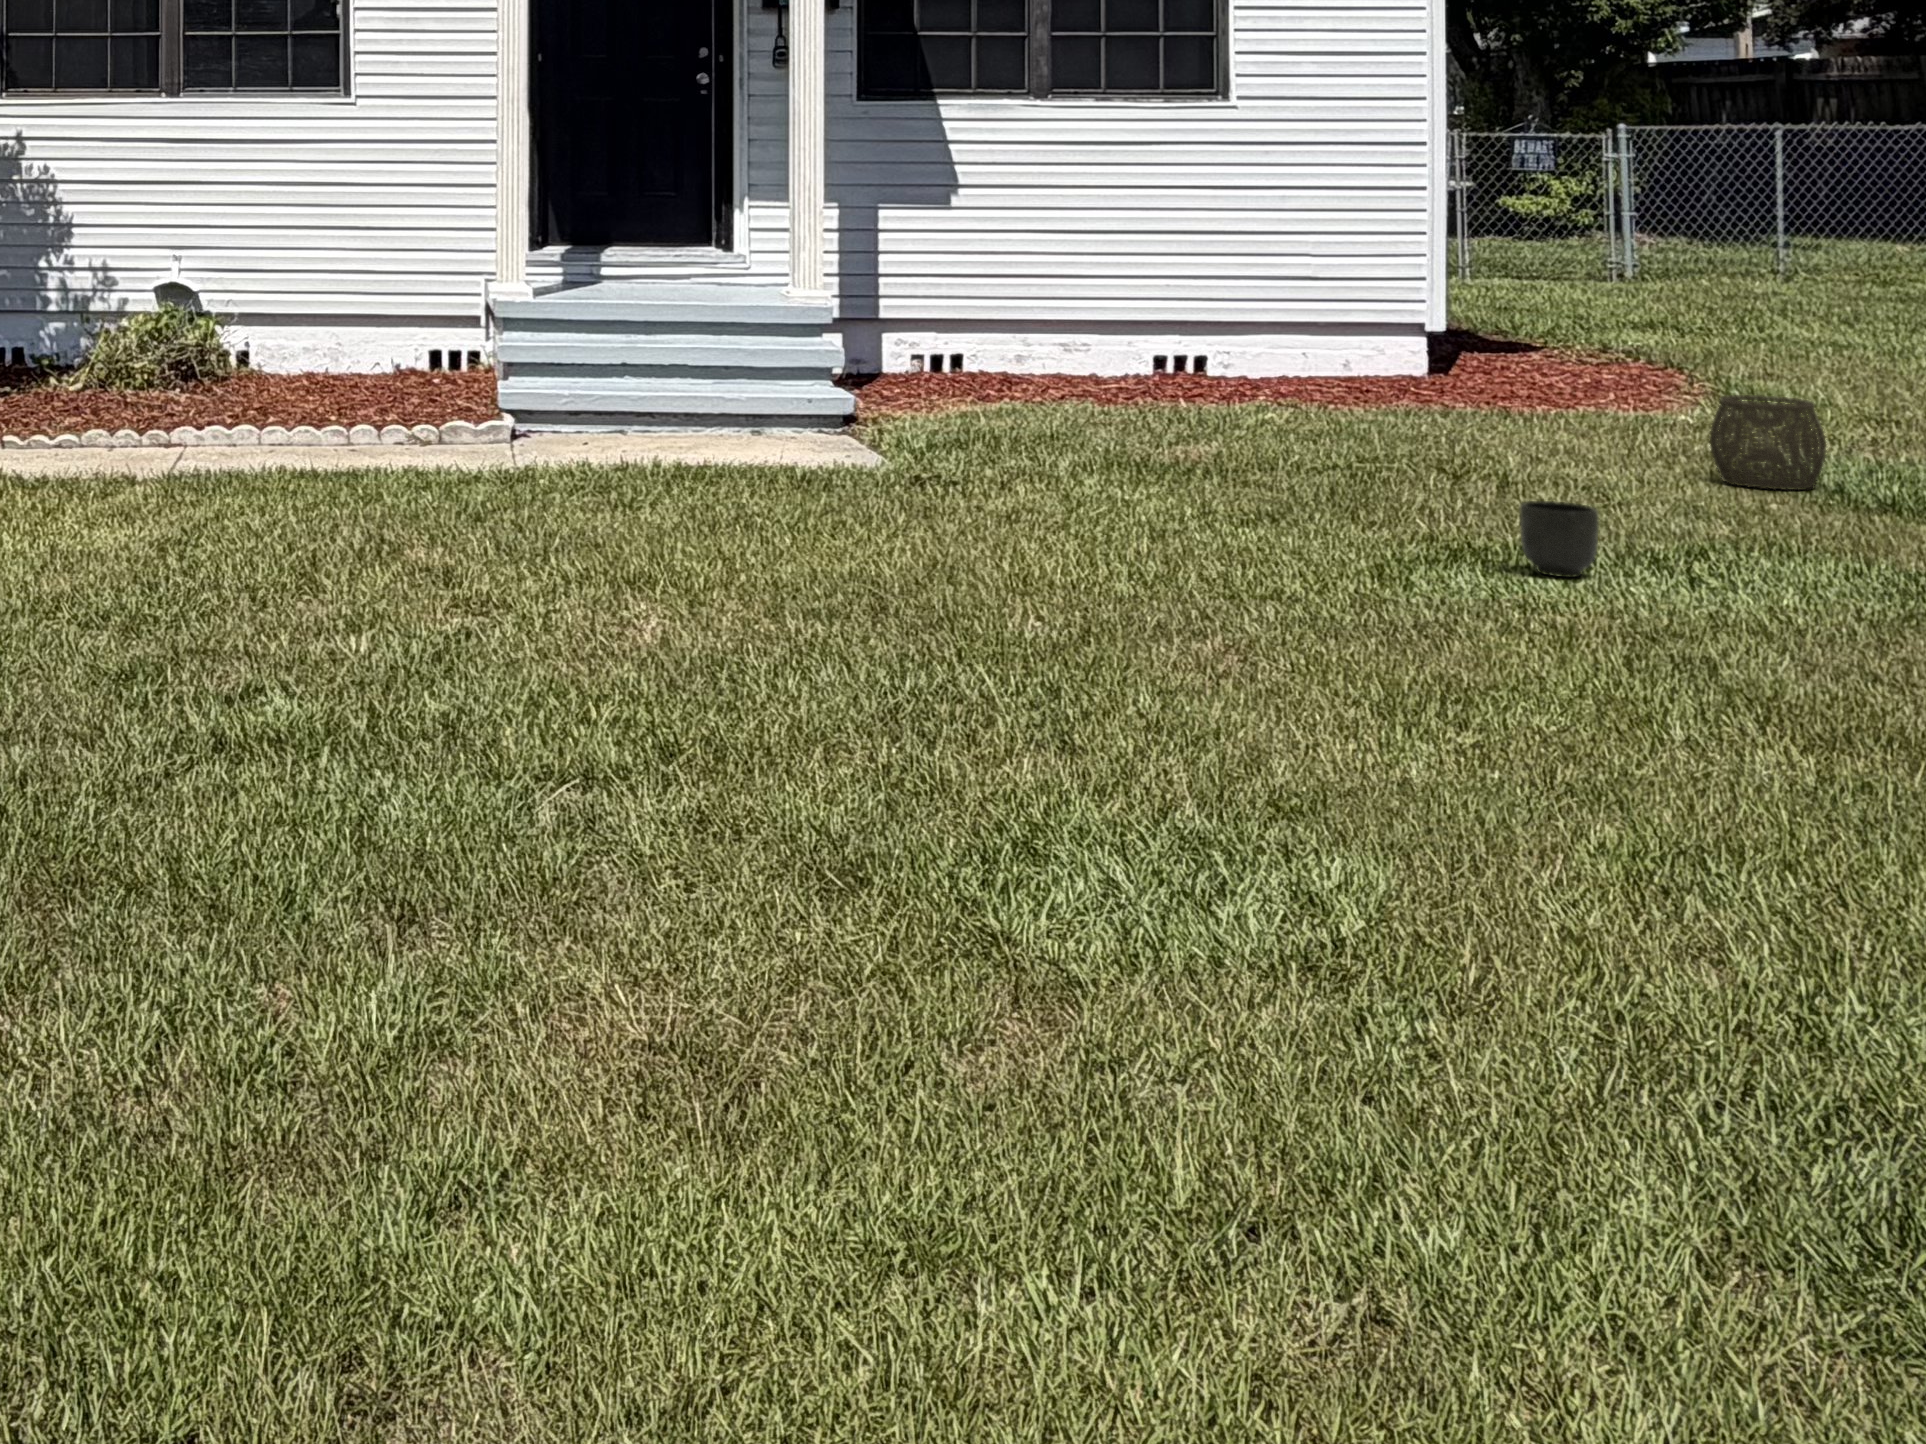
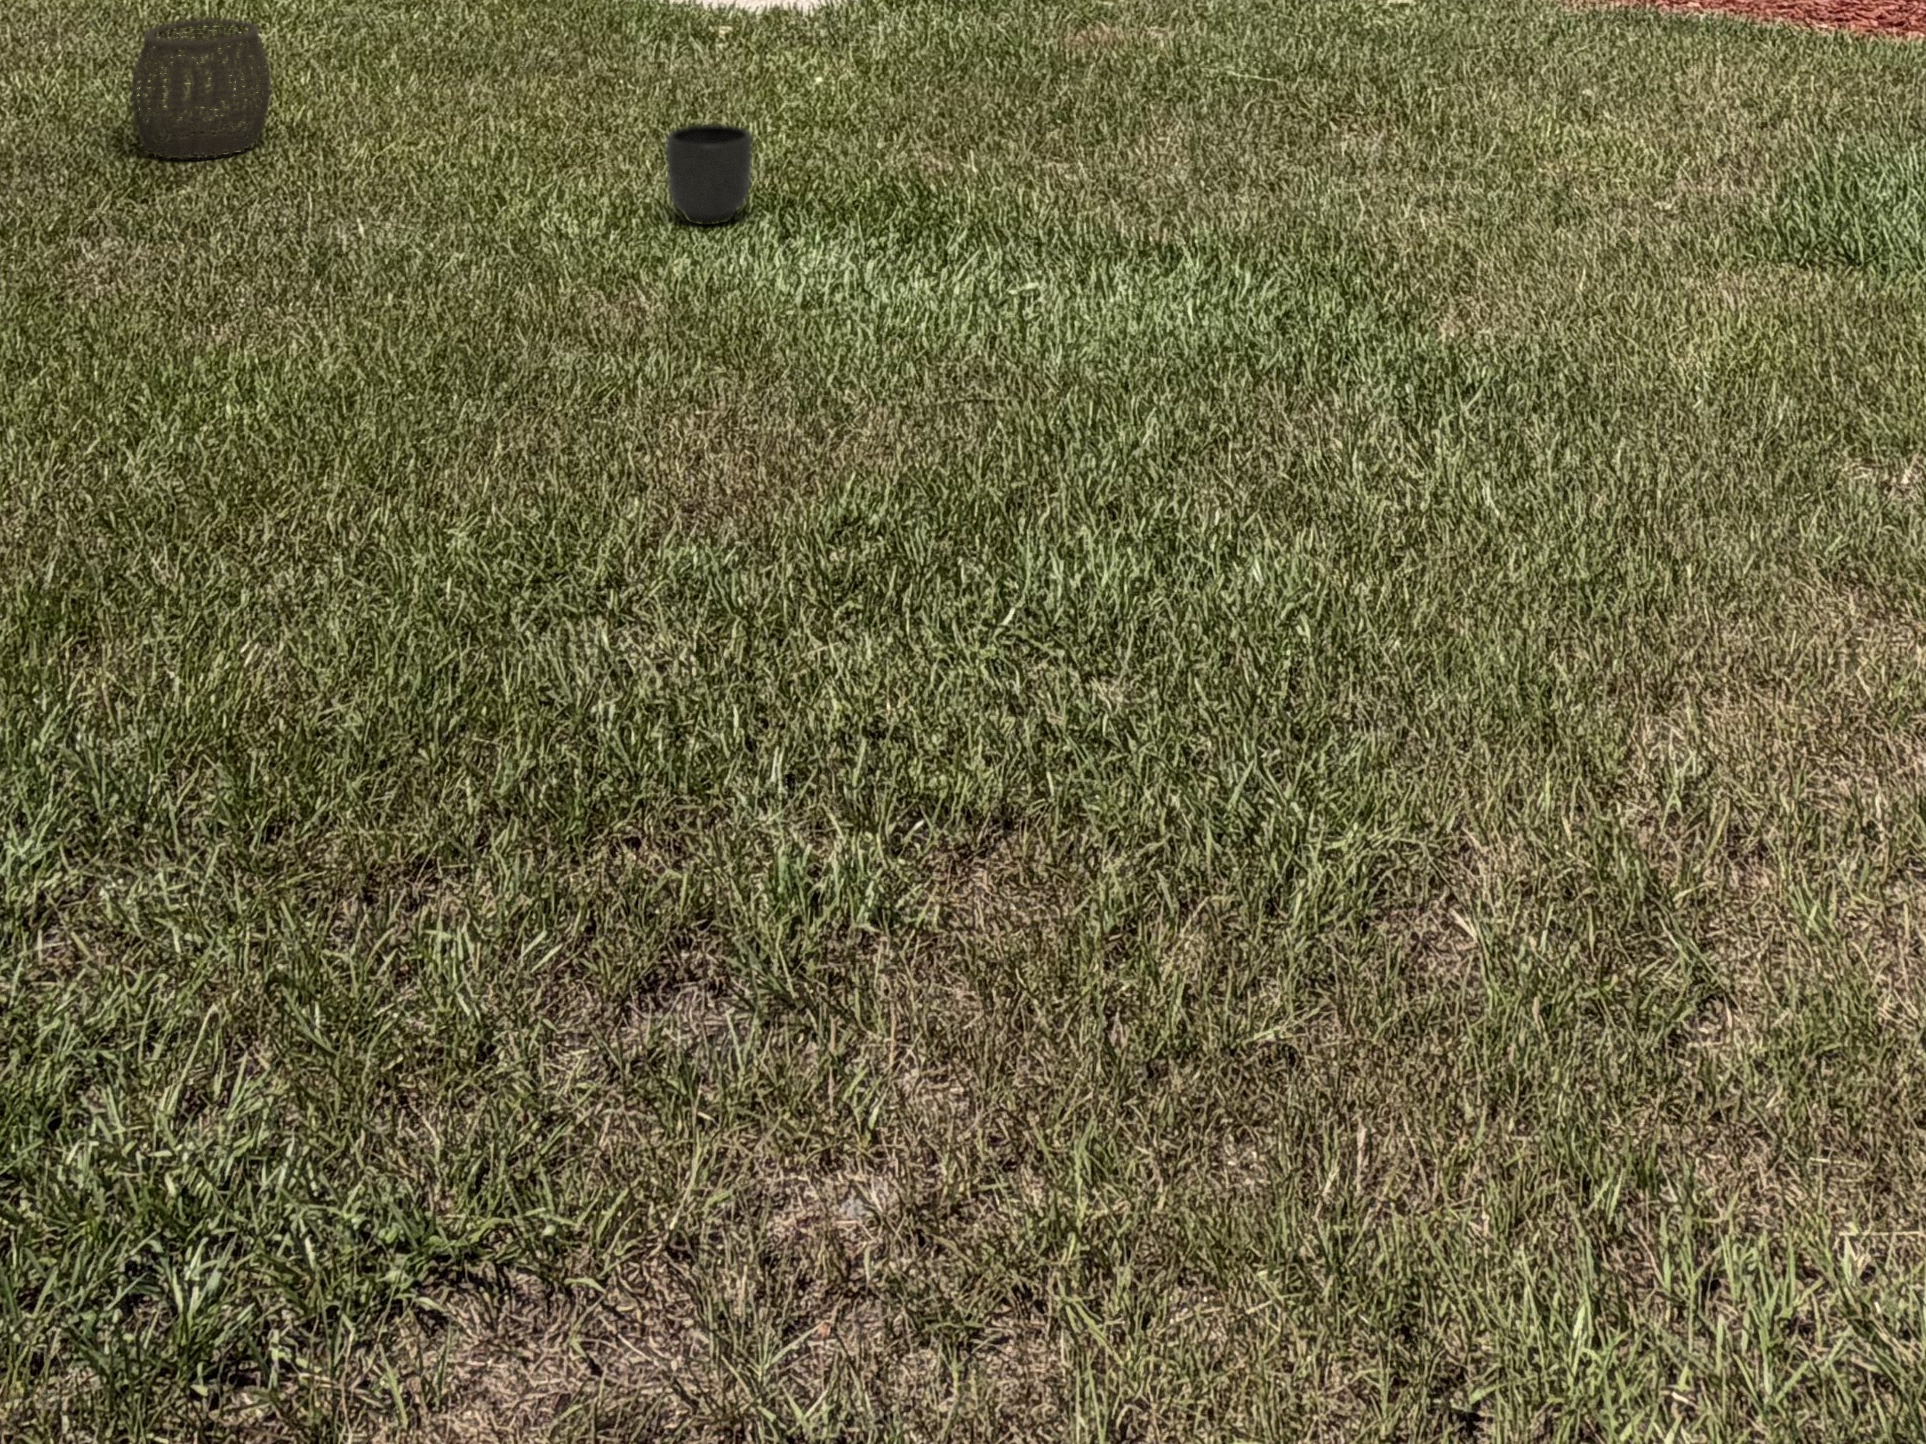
woven basket: present [1709,395,1827,490] -> present [129,19,273,160]

